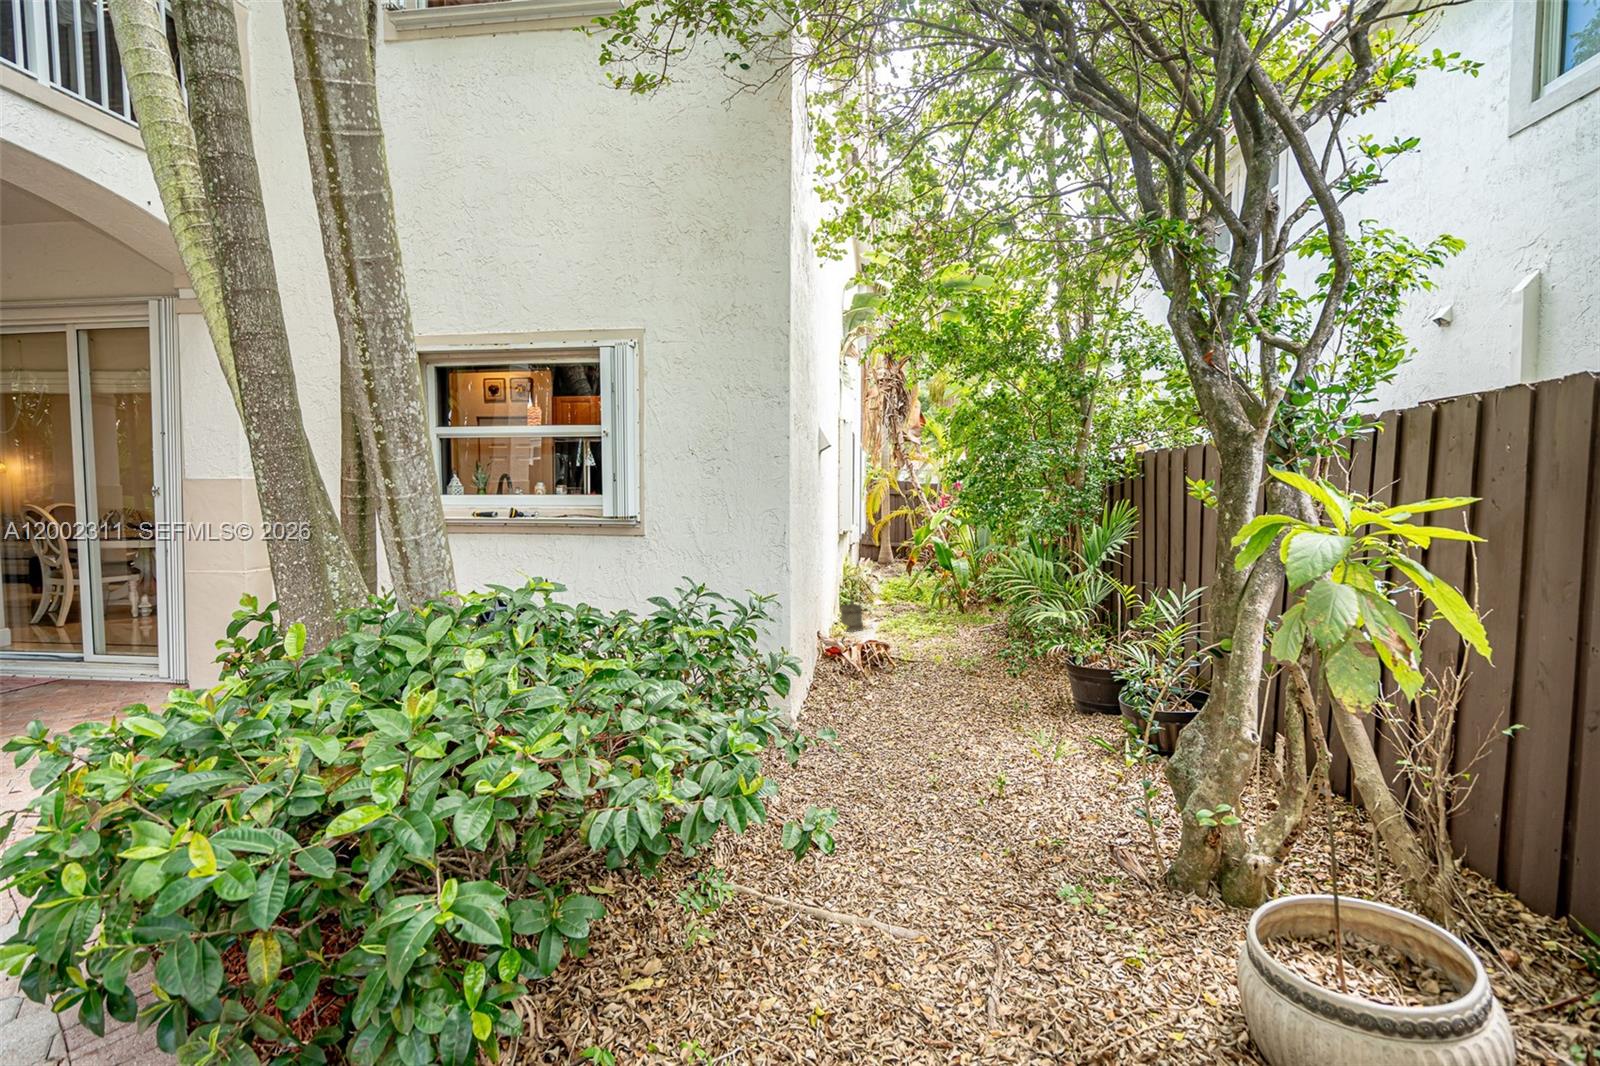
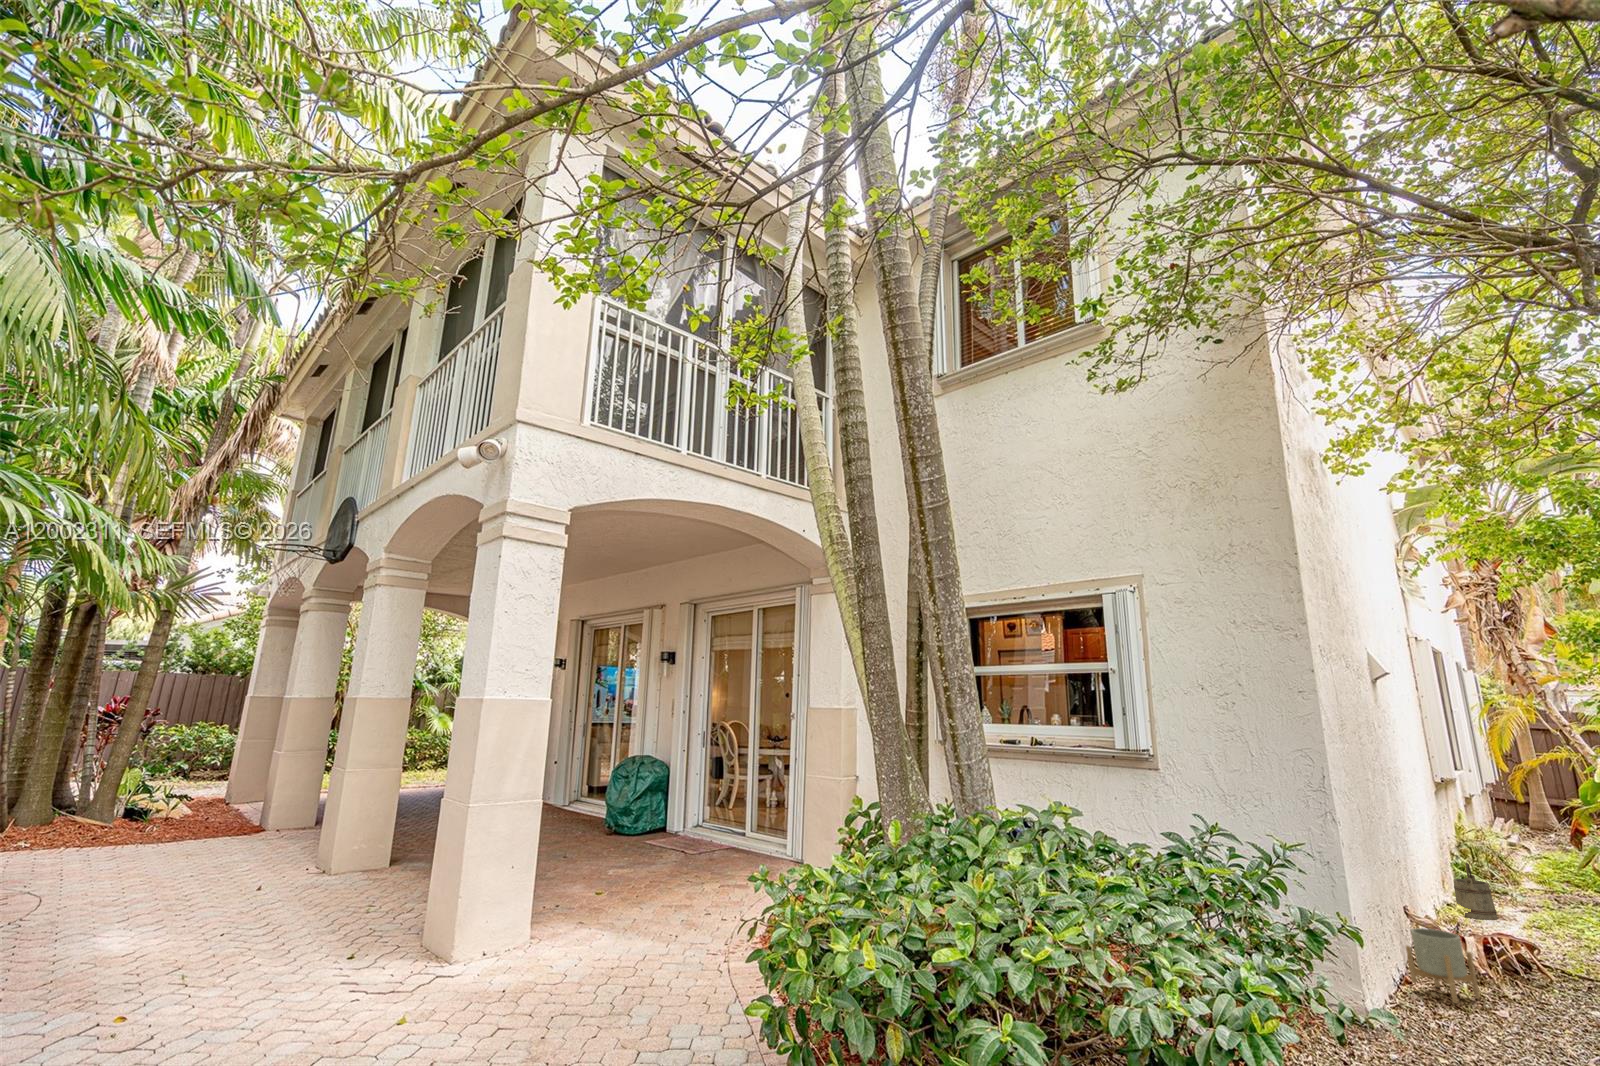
planter: none [817,646,857,698] -> present [1406,928,1480,1003]

